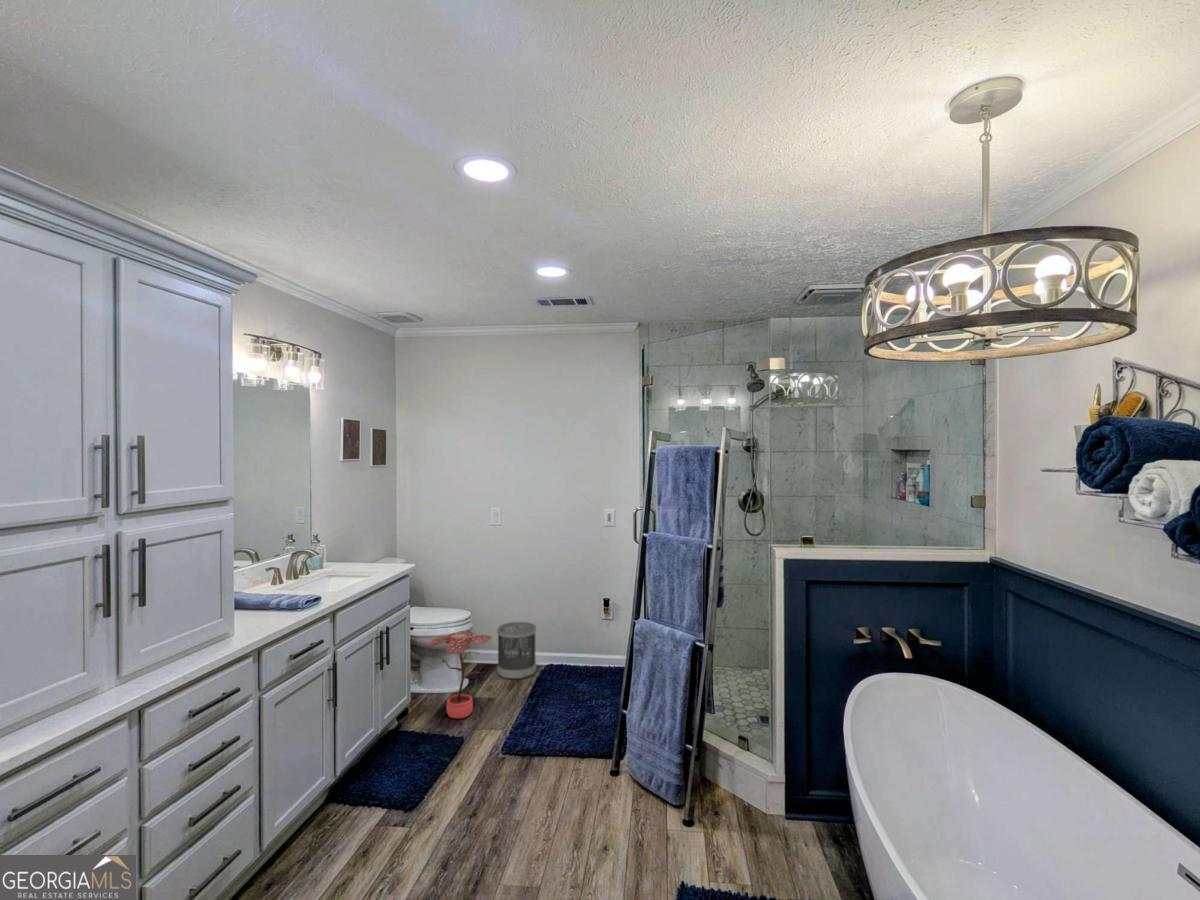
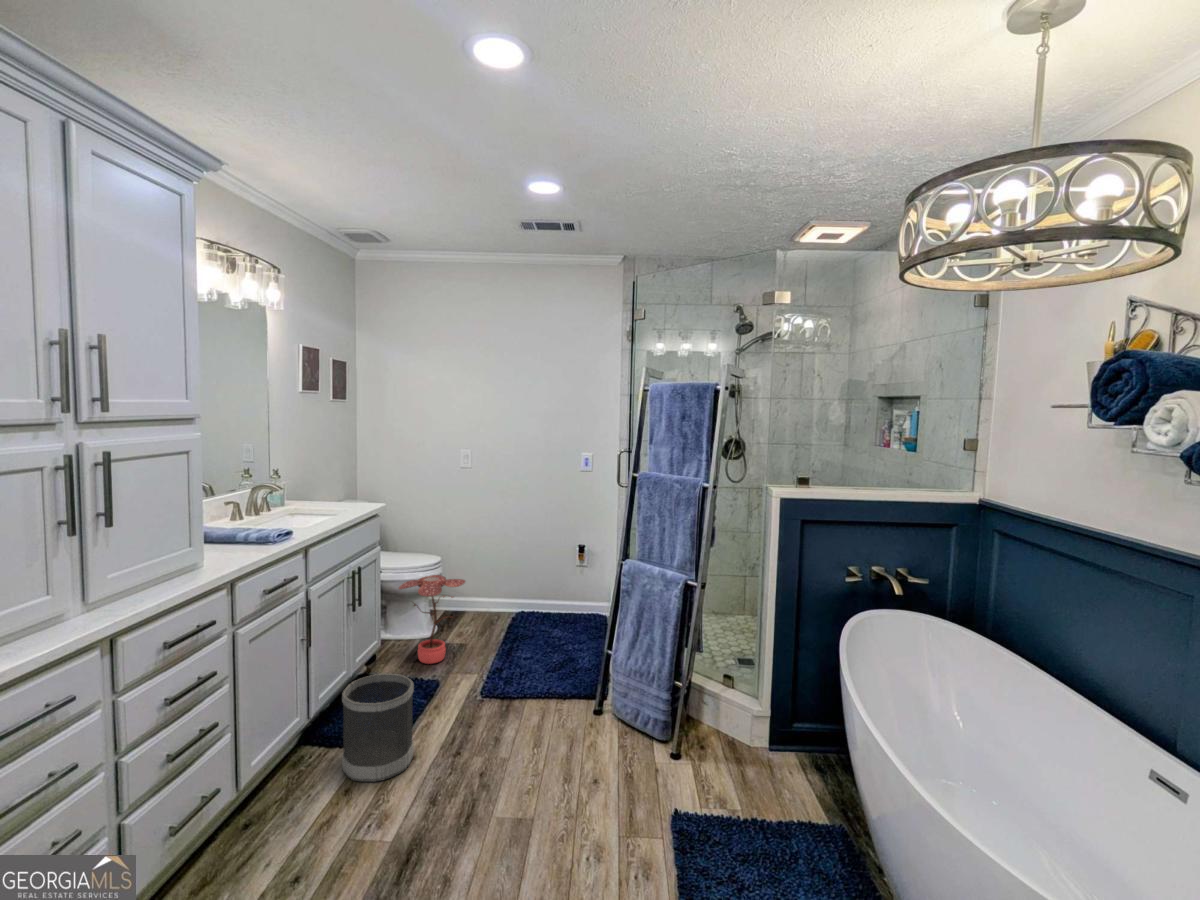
wastebasket: present [497,622,536,679] -> present [342,674,414,782]

